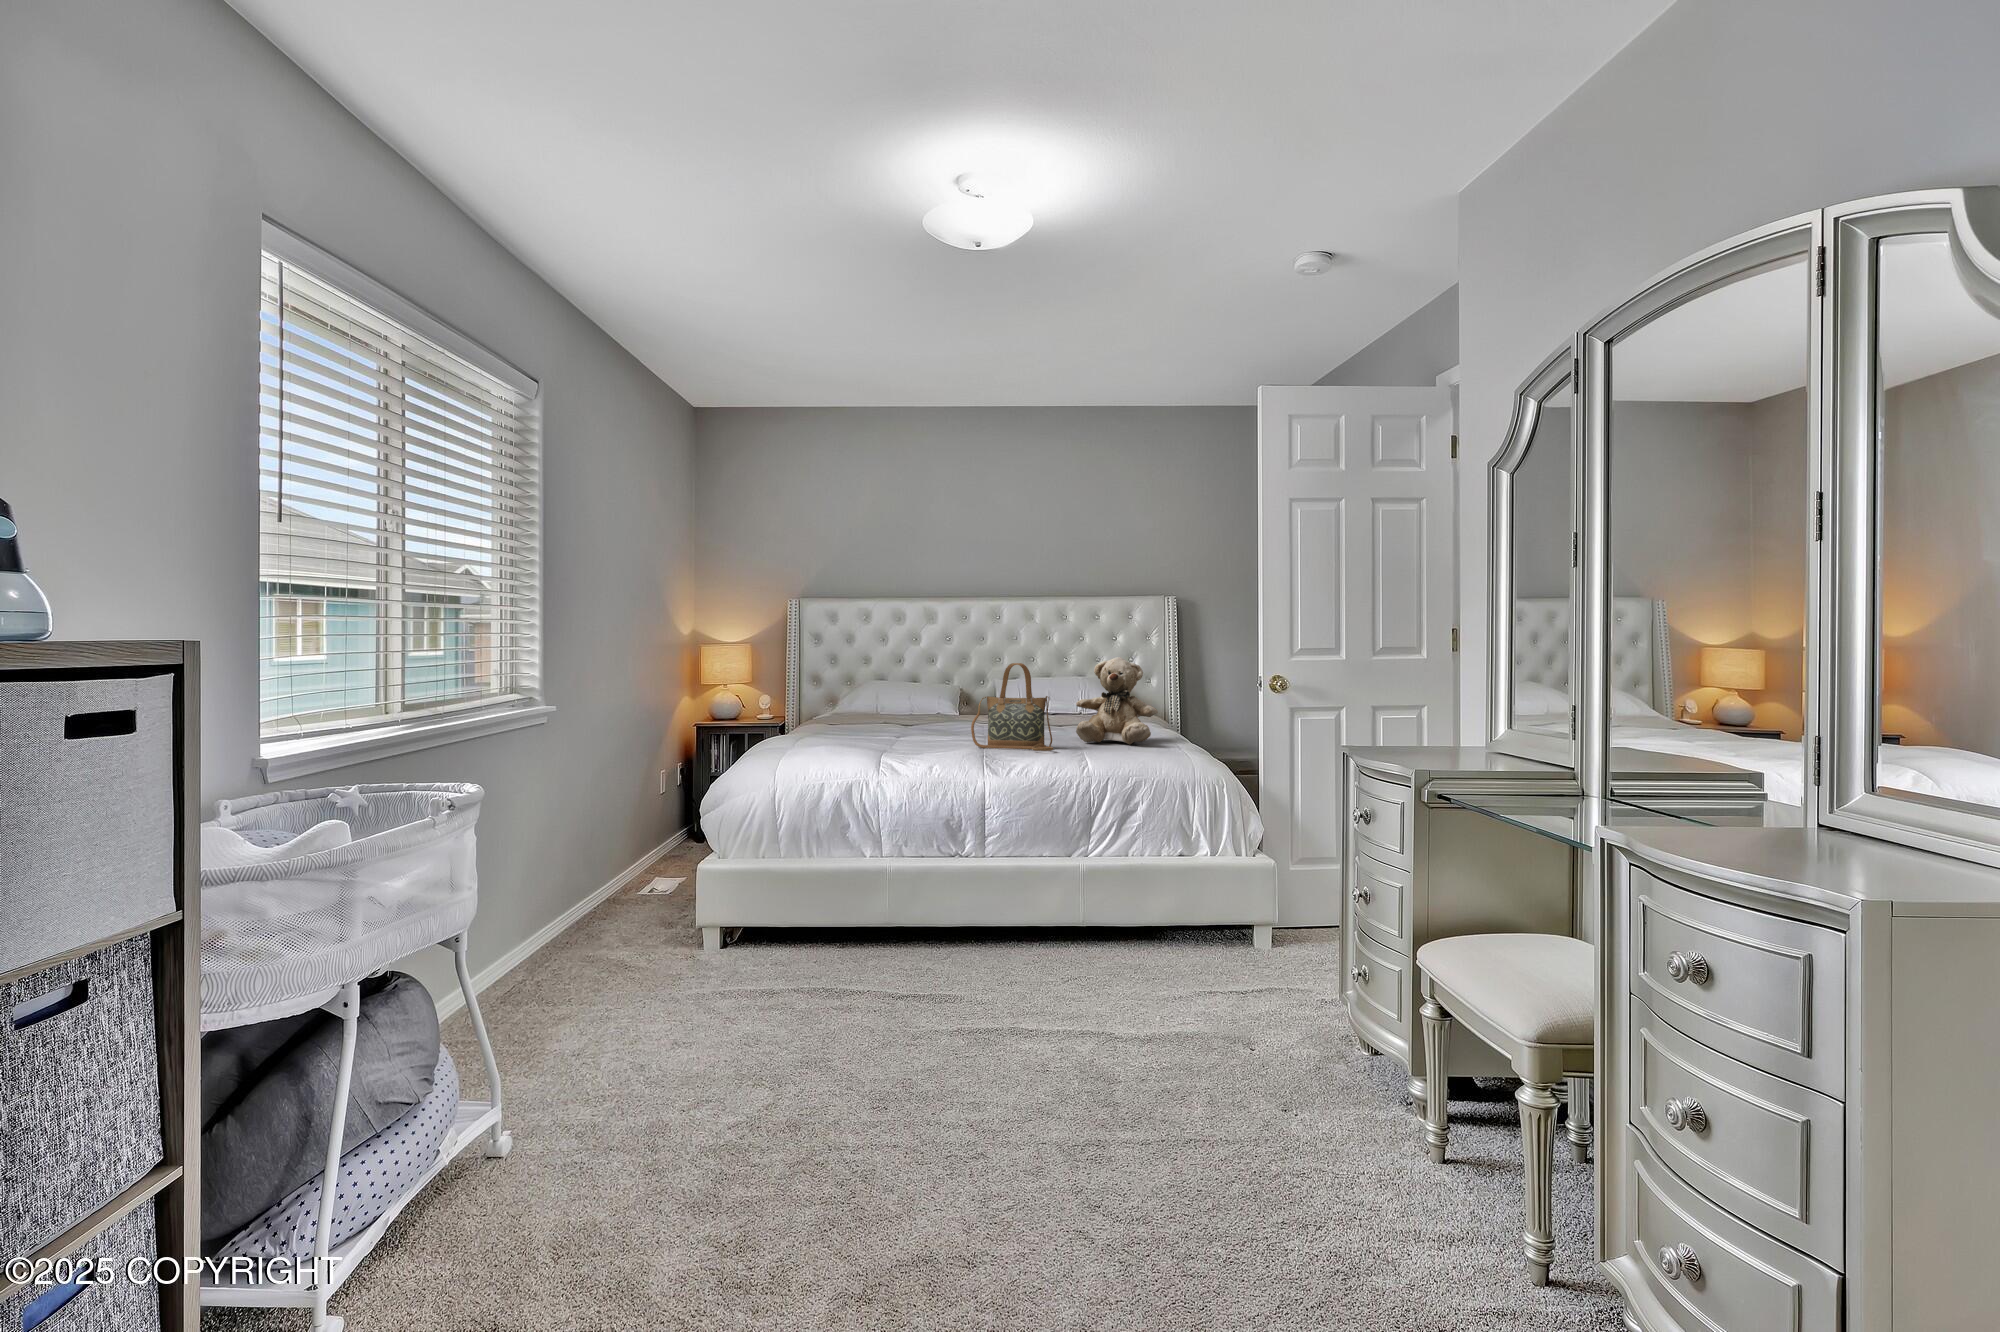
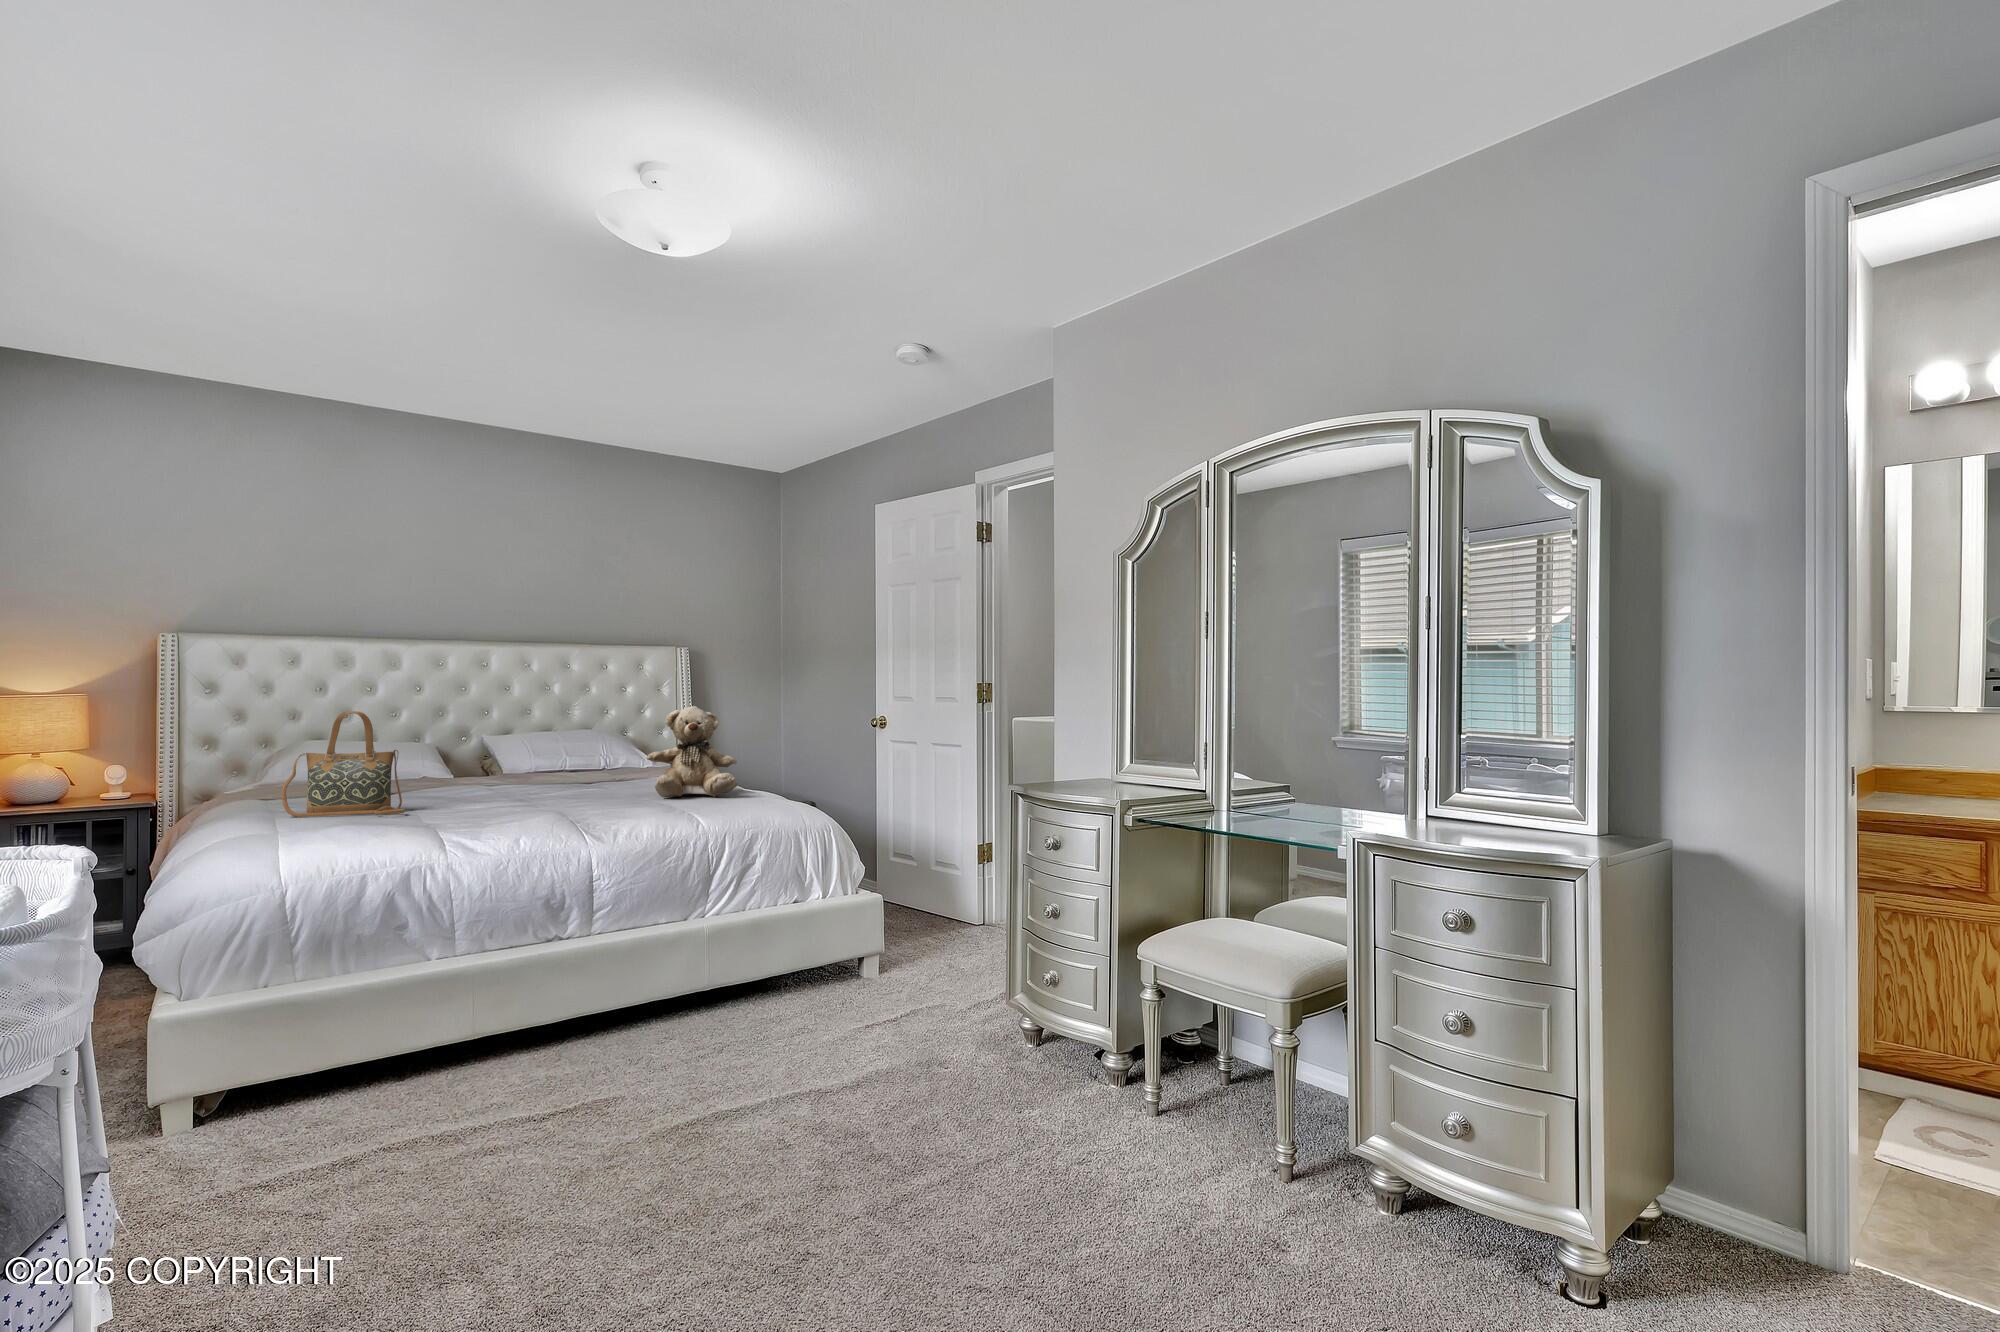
handbag: present [971,663,1053,751] -> present [281,711,405,817]

